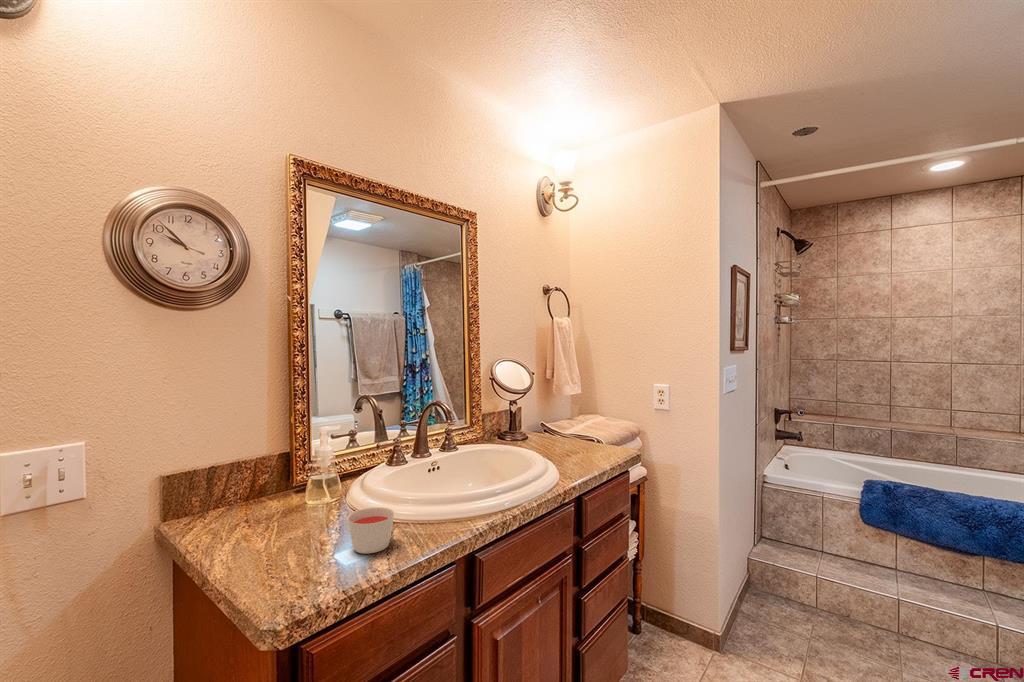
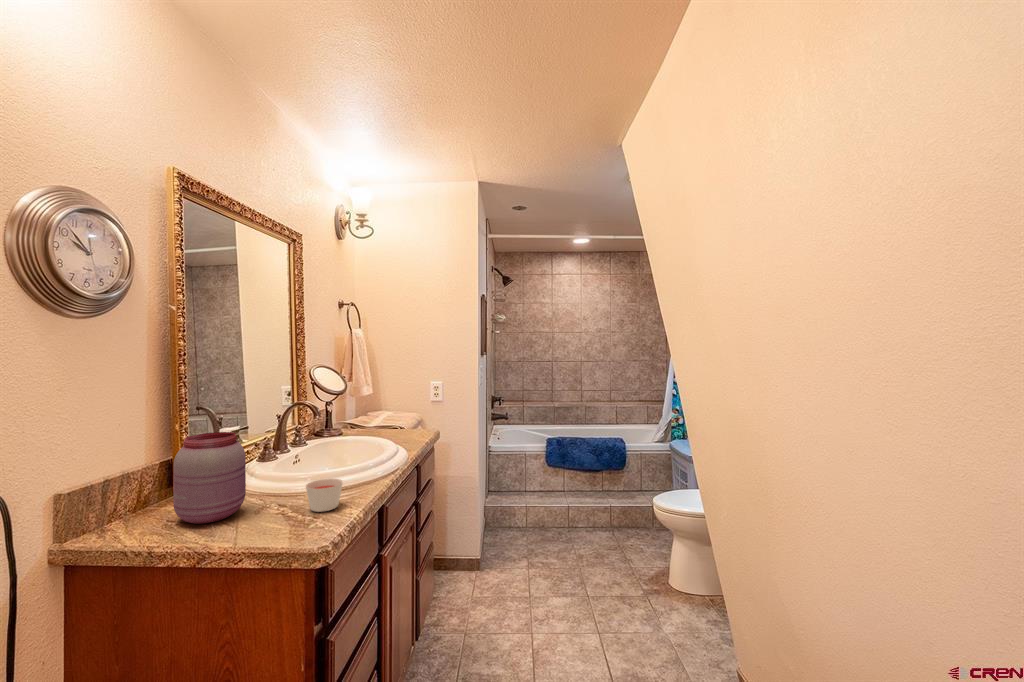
jar: none [239,431,313,533] -> present [173,432,246,524]

